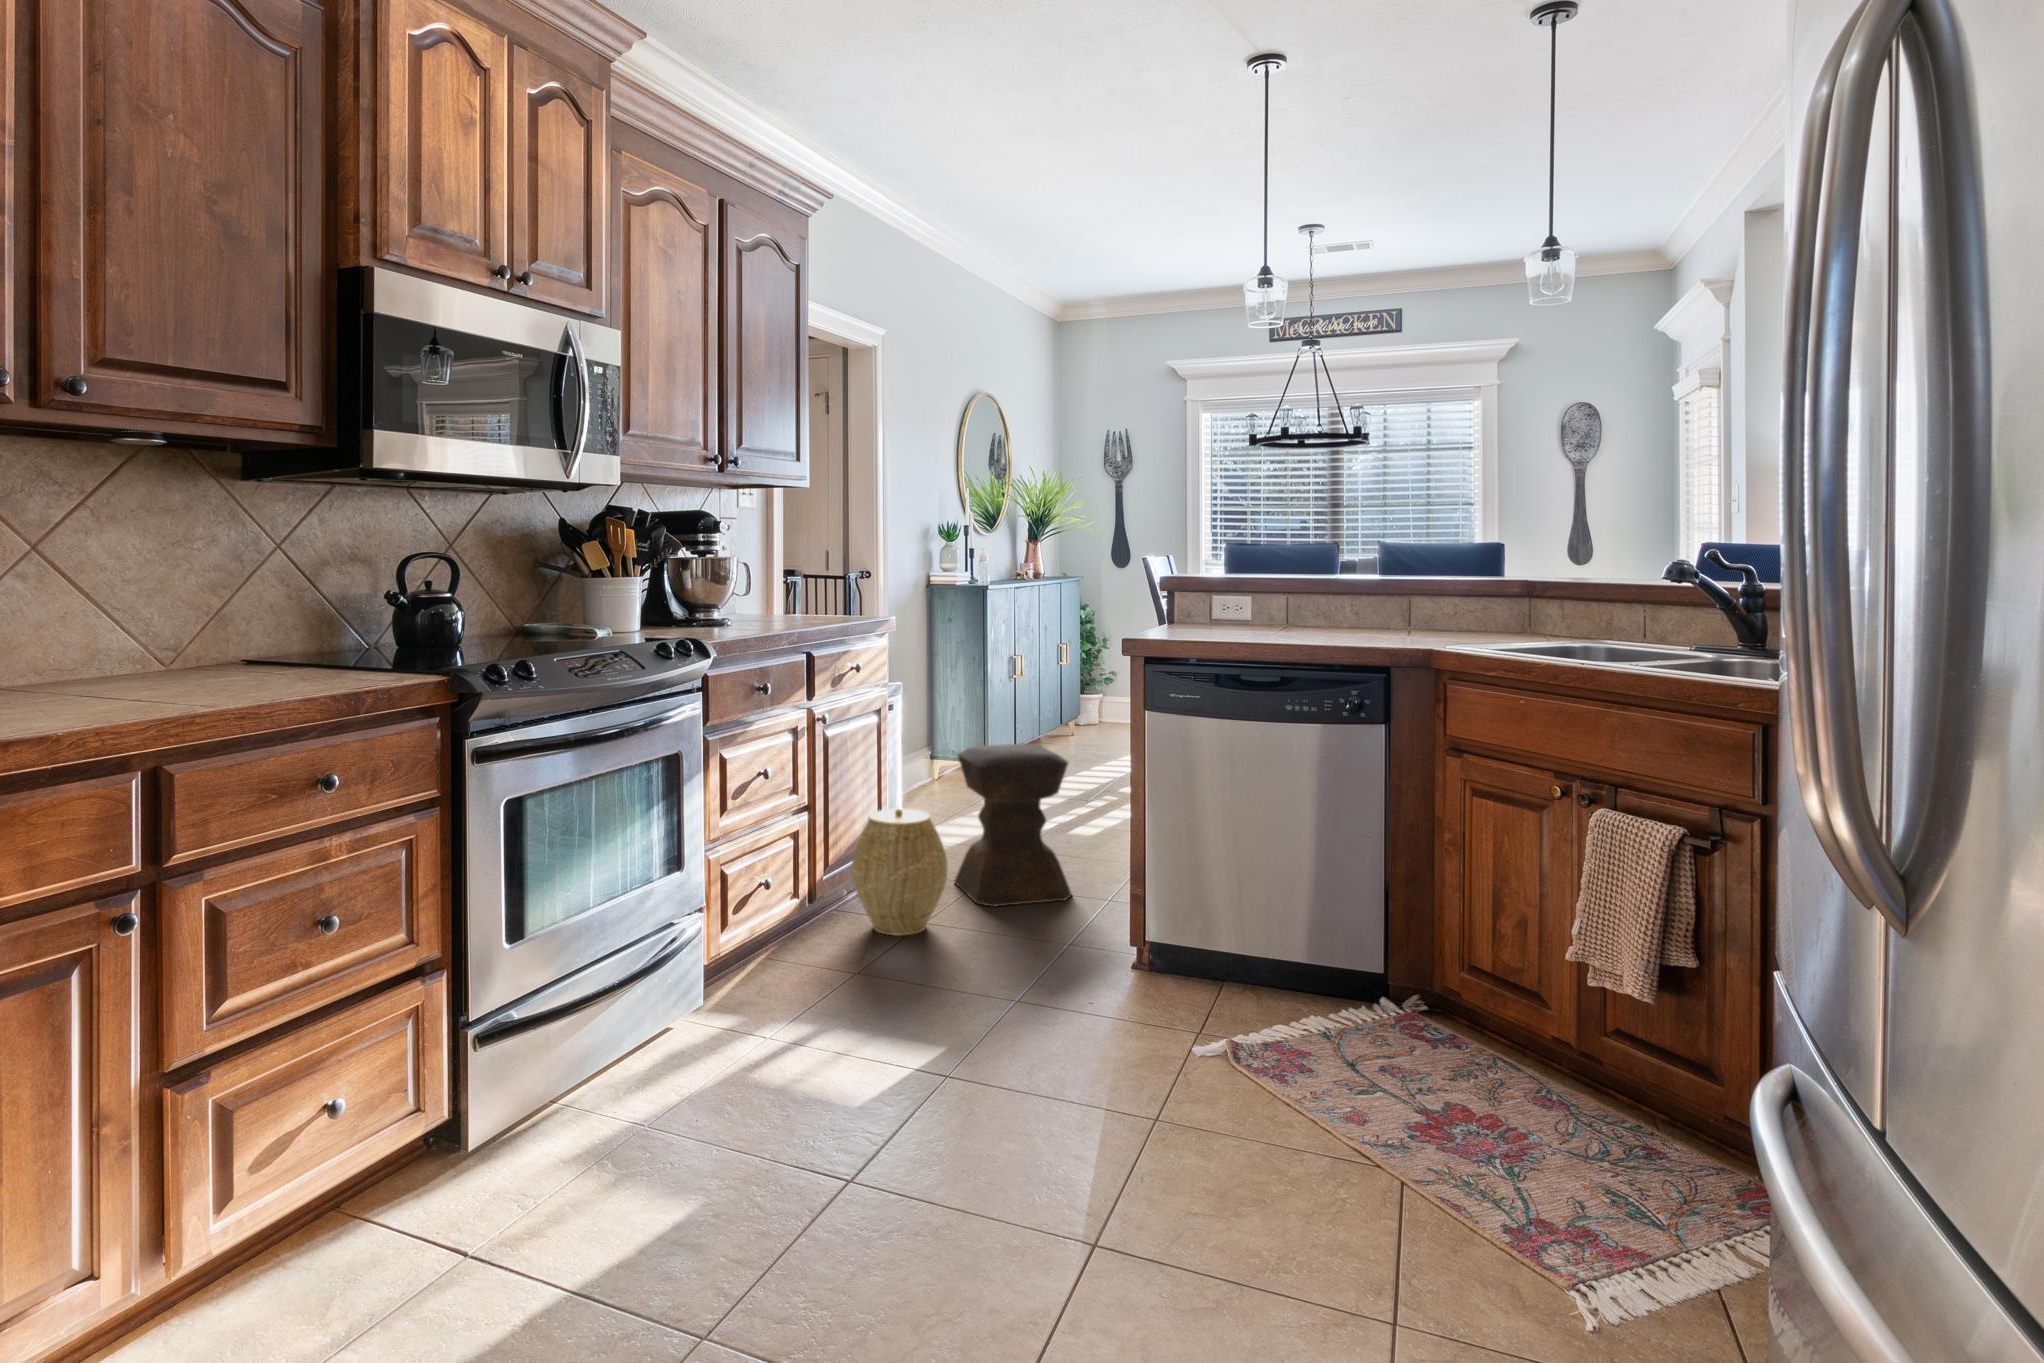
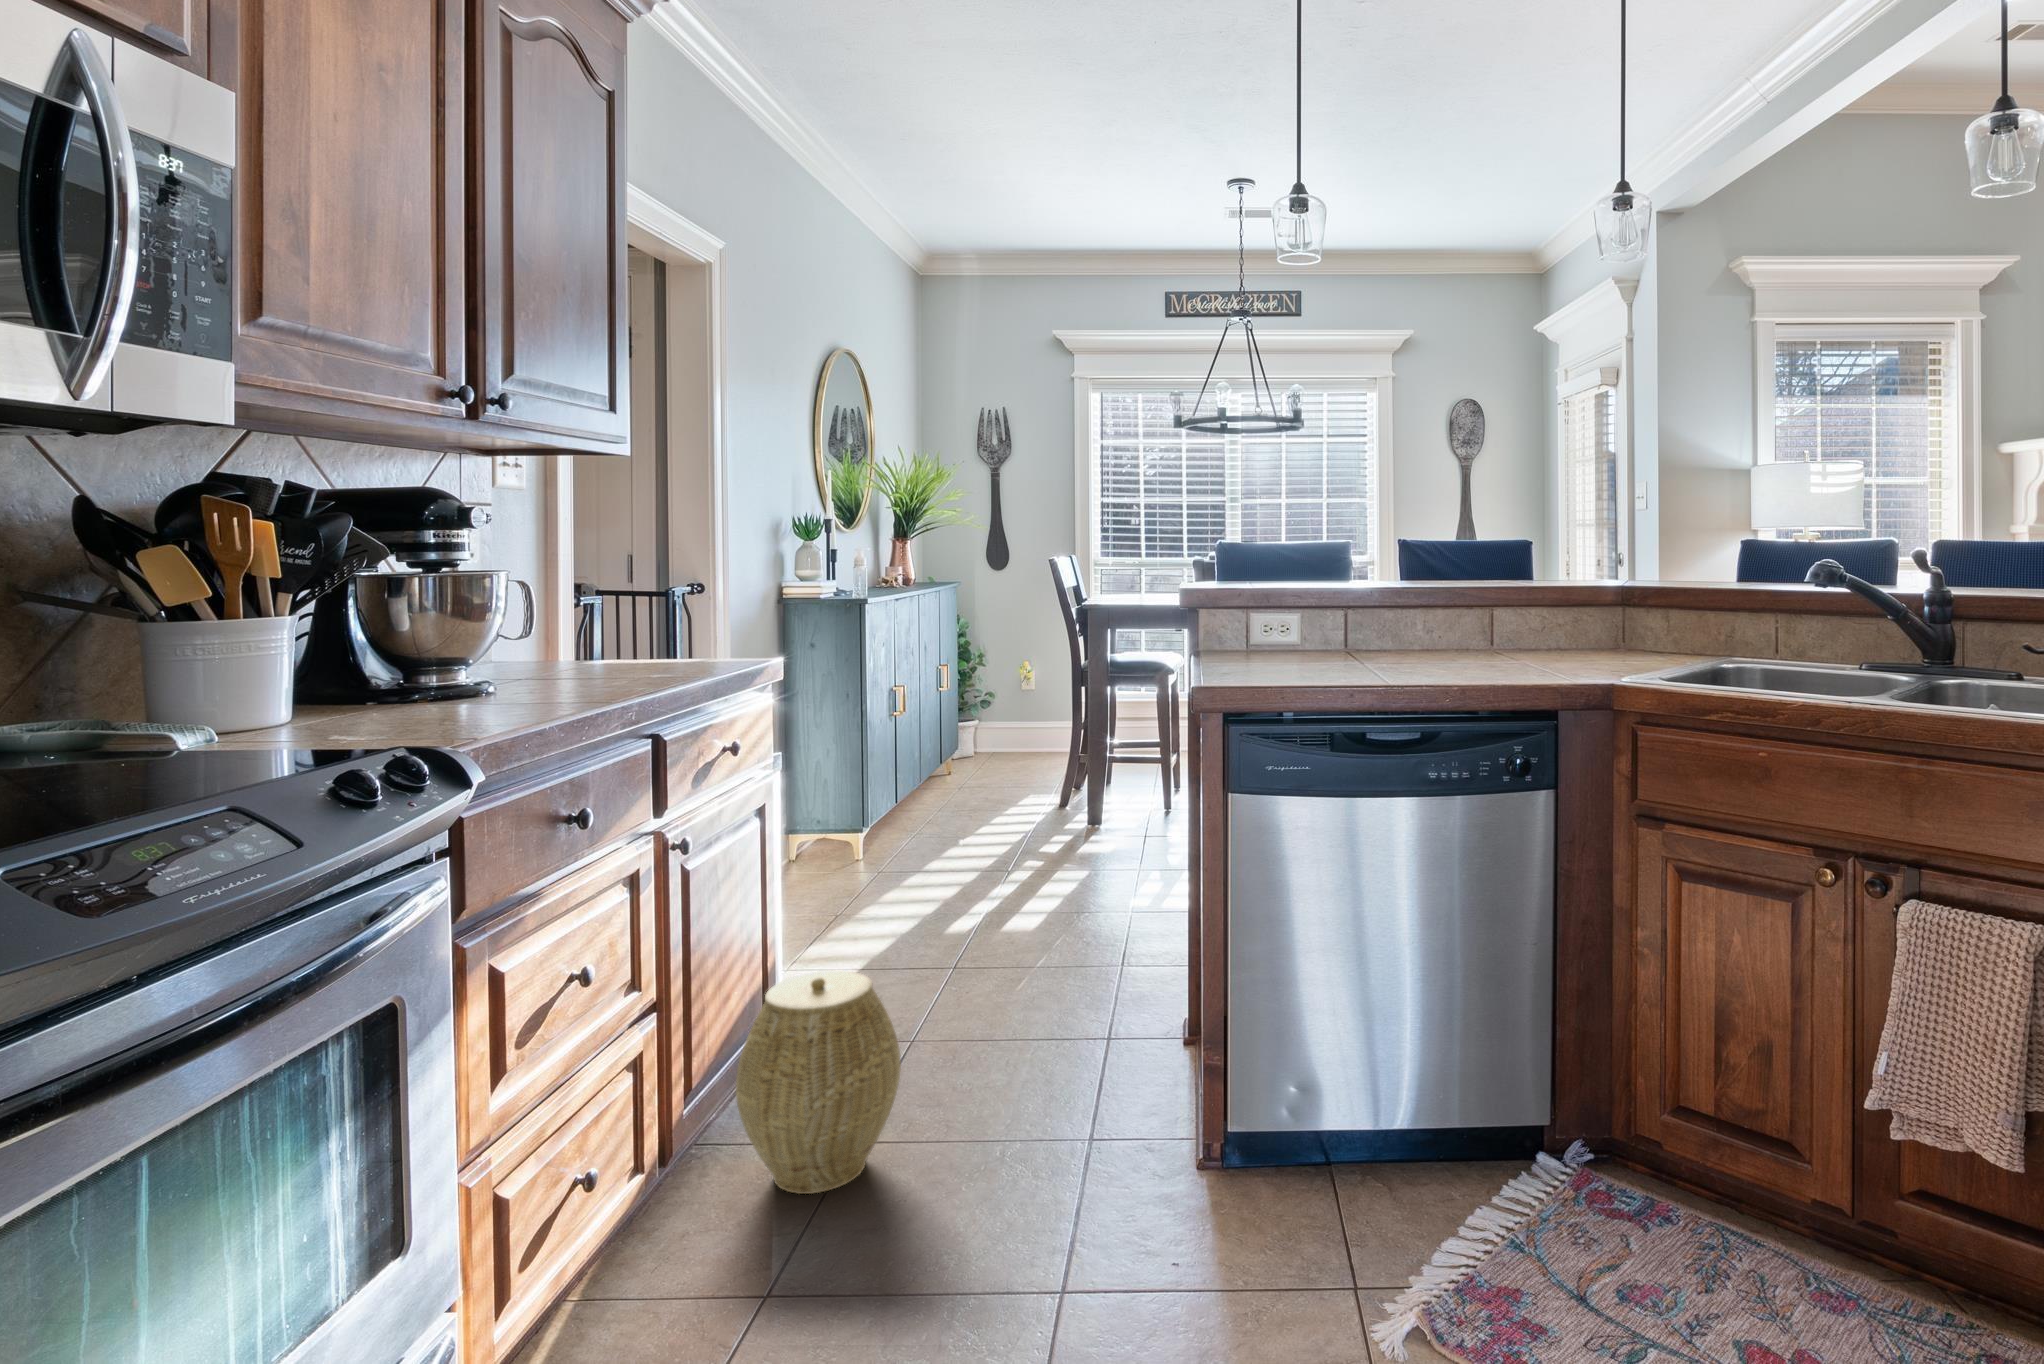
stool: present [954,744,1072,907] -> none [880,830,1063,1092]

